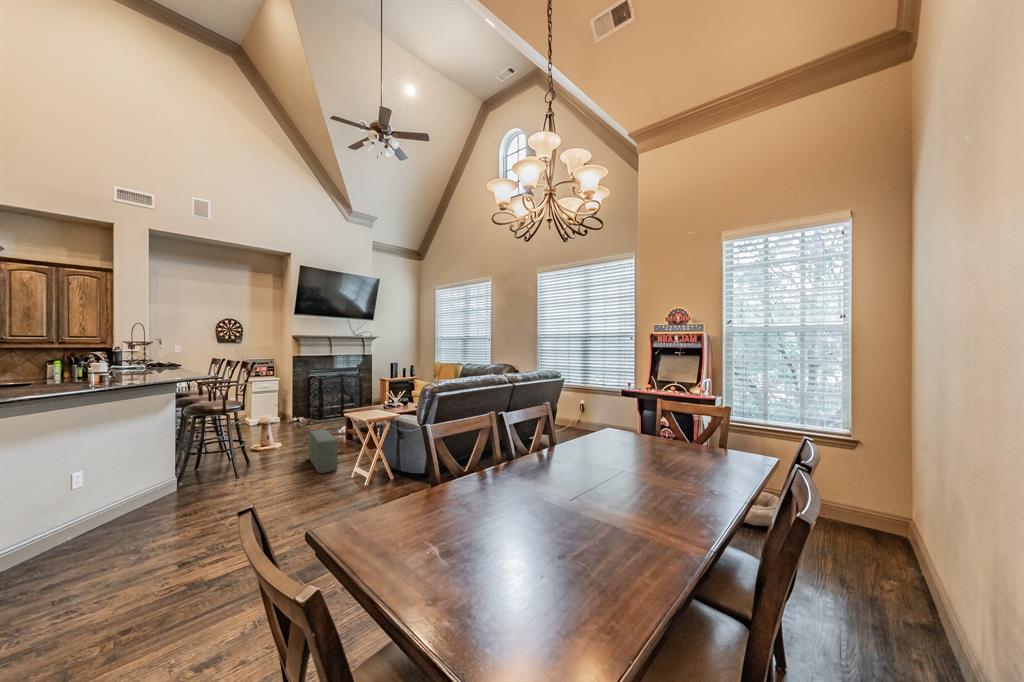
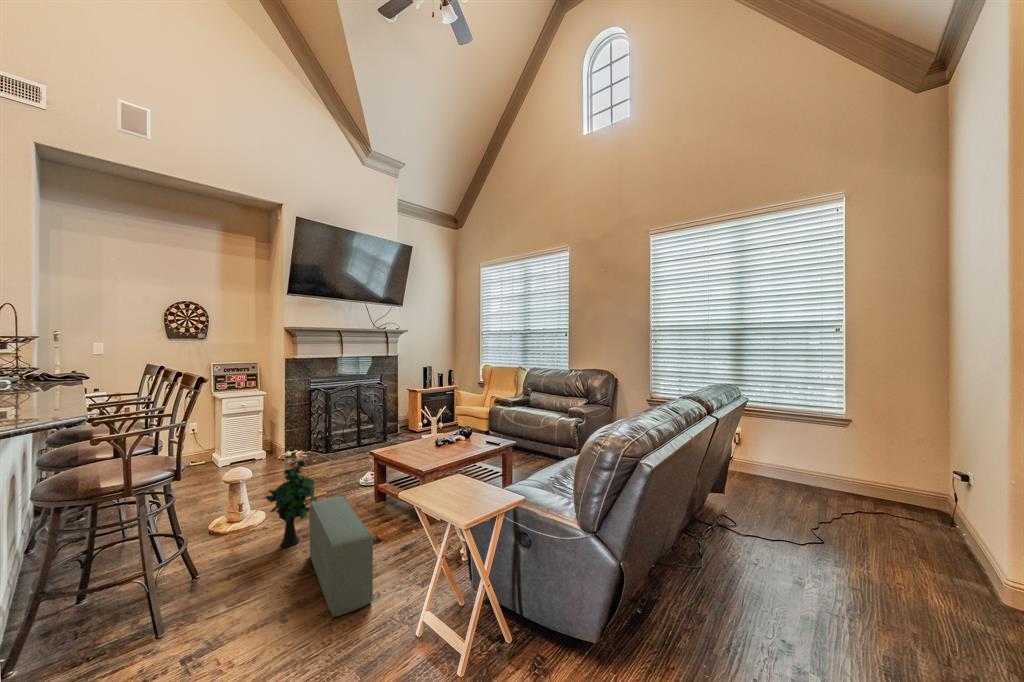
decorative plant: none [284,412,313,456] -> present [263,461,317,547]

